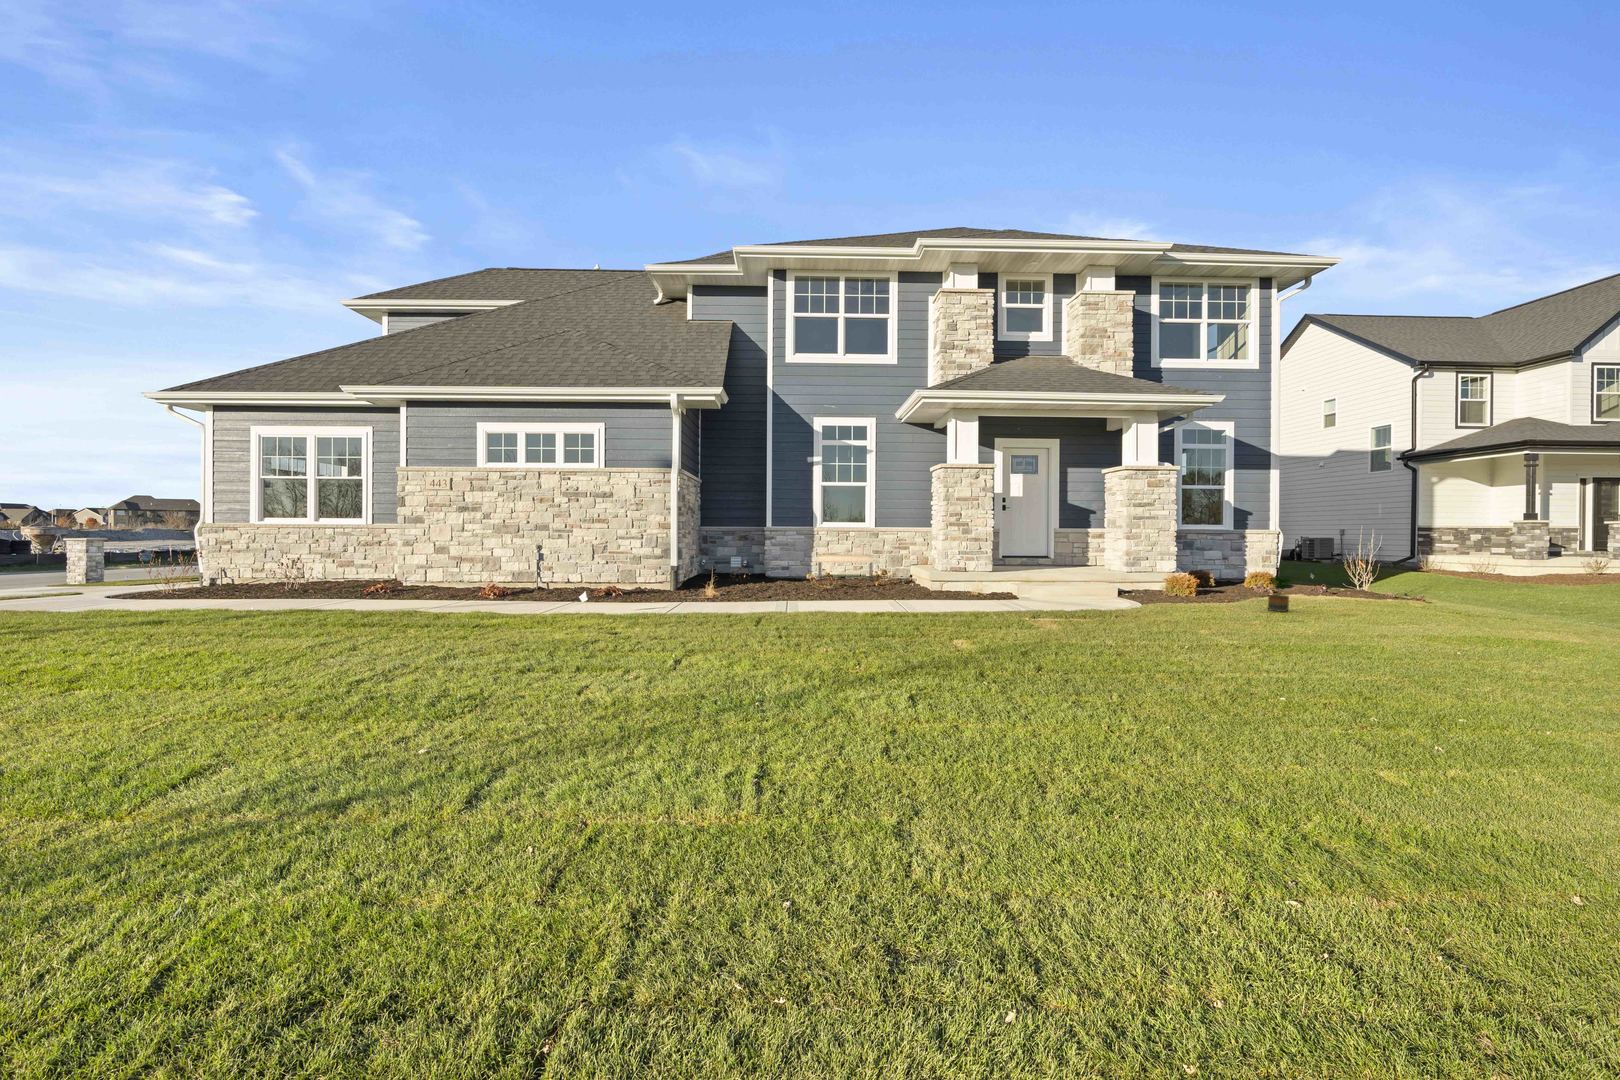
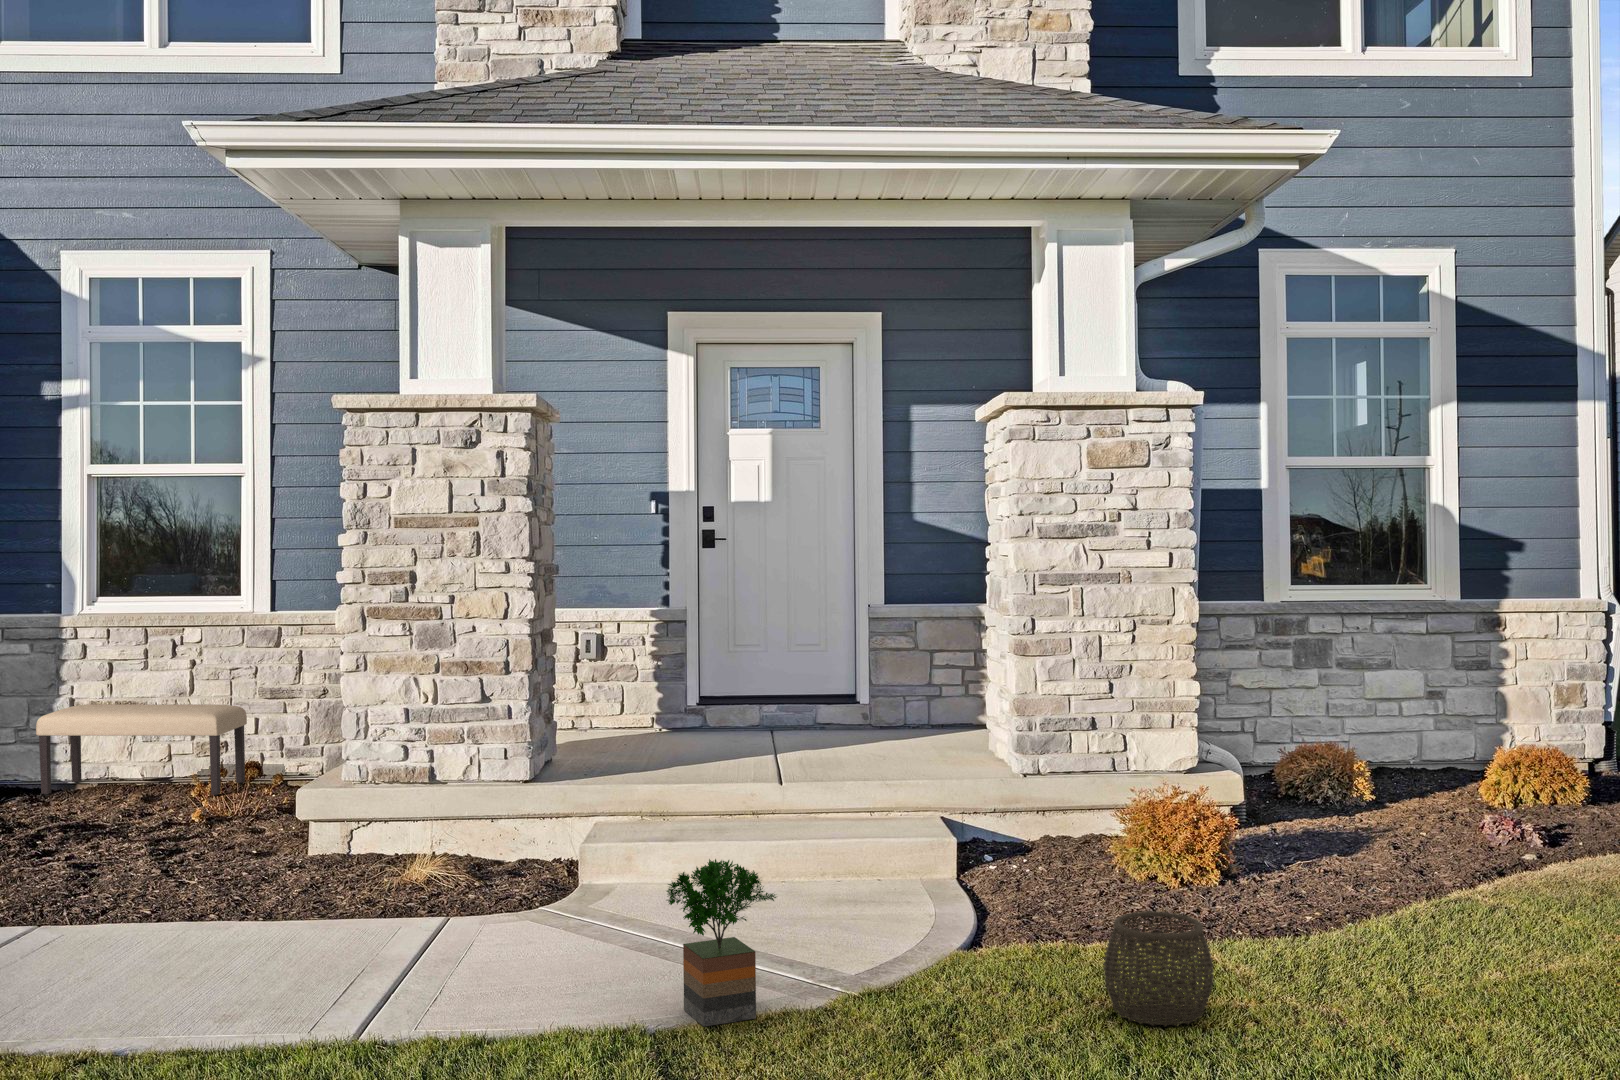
potted tree: present [1268,576,1293,612] -> present [666,859,776,1027]
woven basket: none [1192,590,1221,614] -> present [1103,911,1214,1026]

